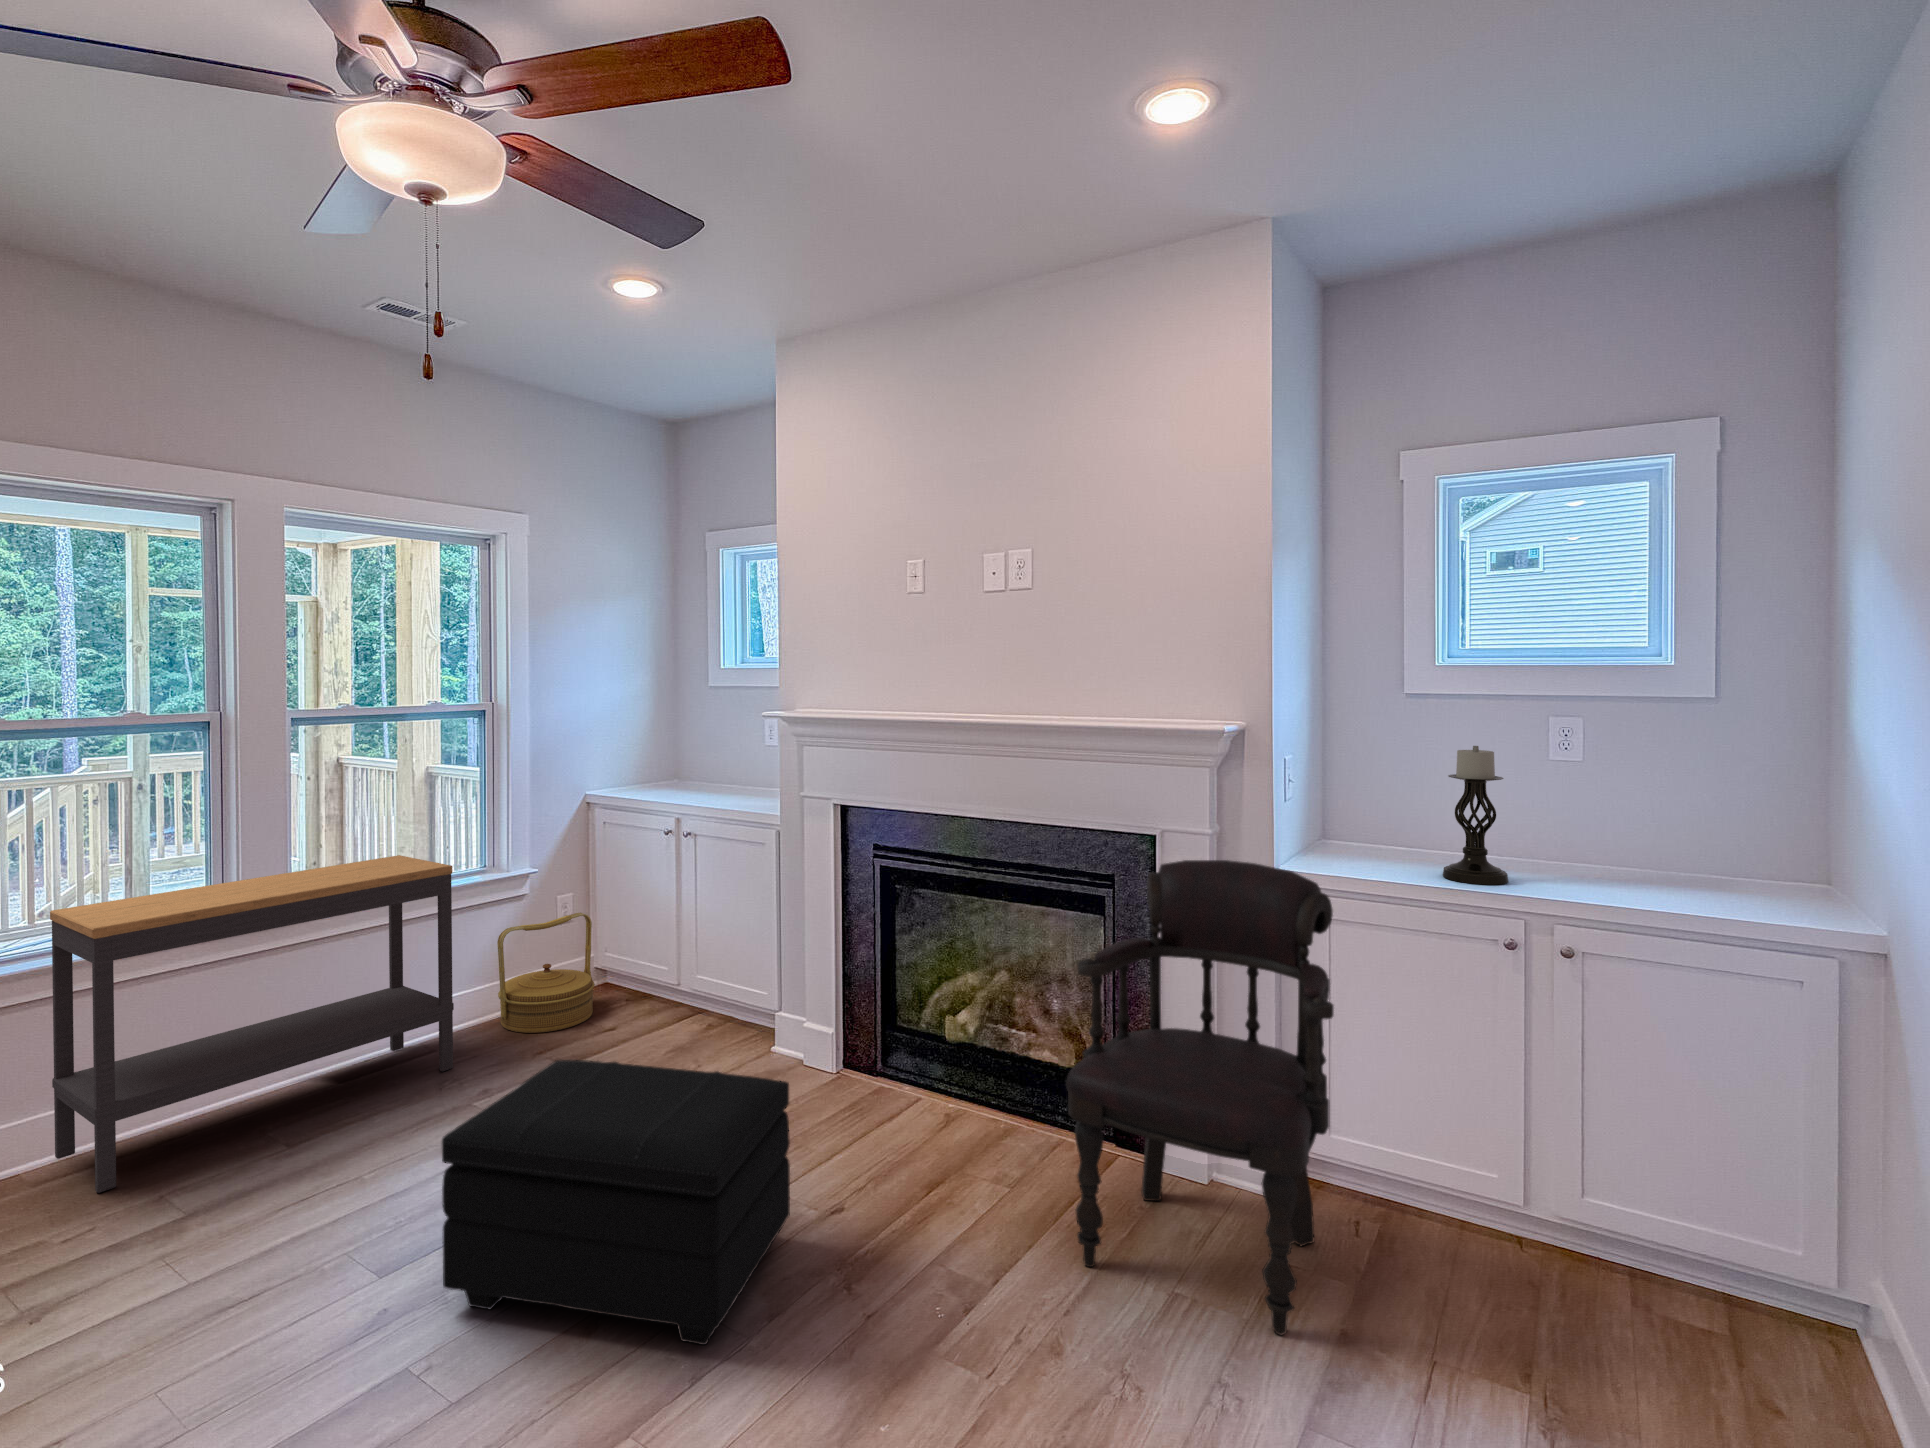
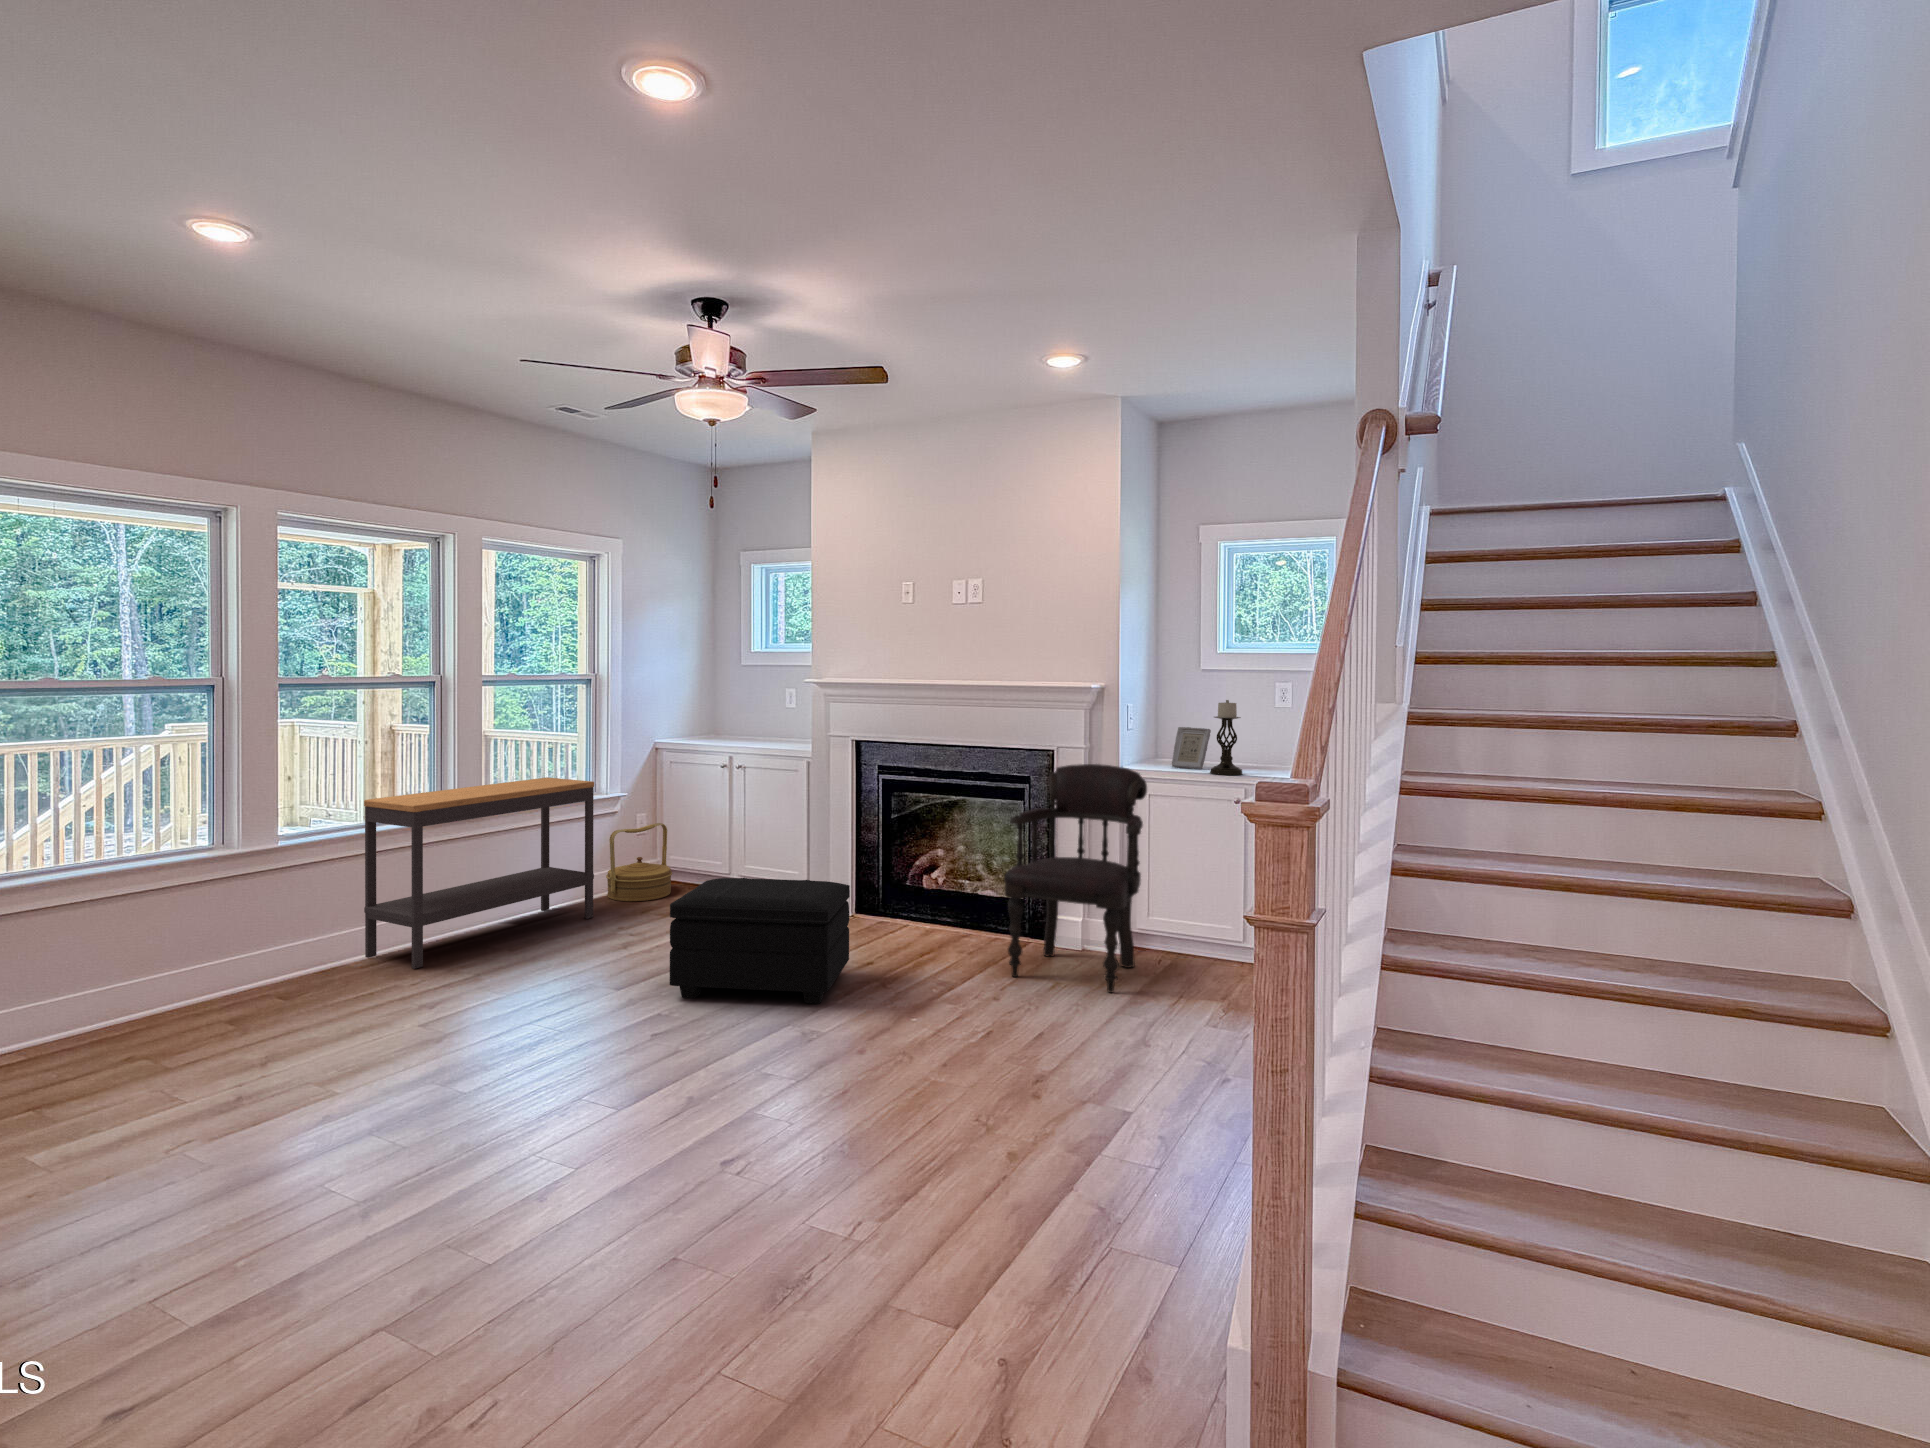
picture frame: none [1362,788,1433,864] -> present [1172,727,1211,769]

